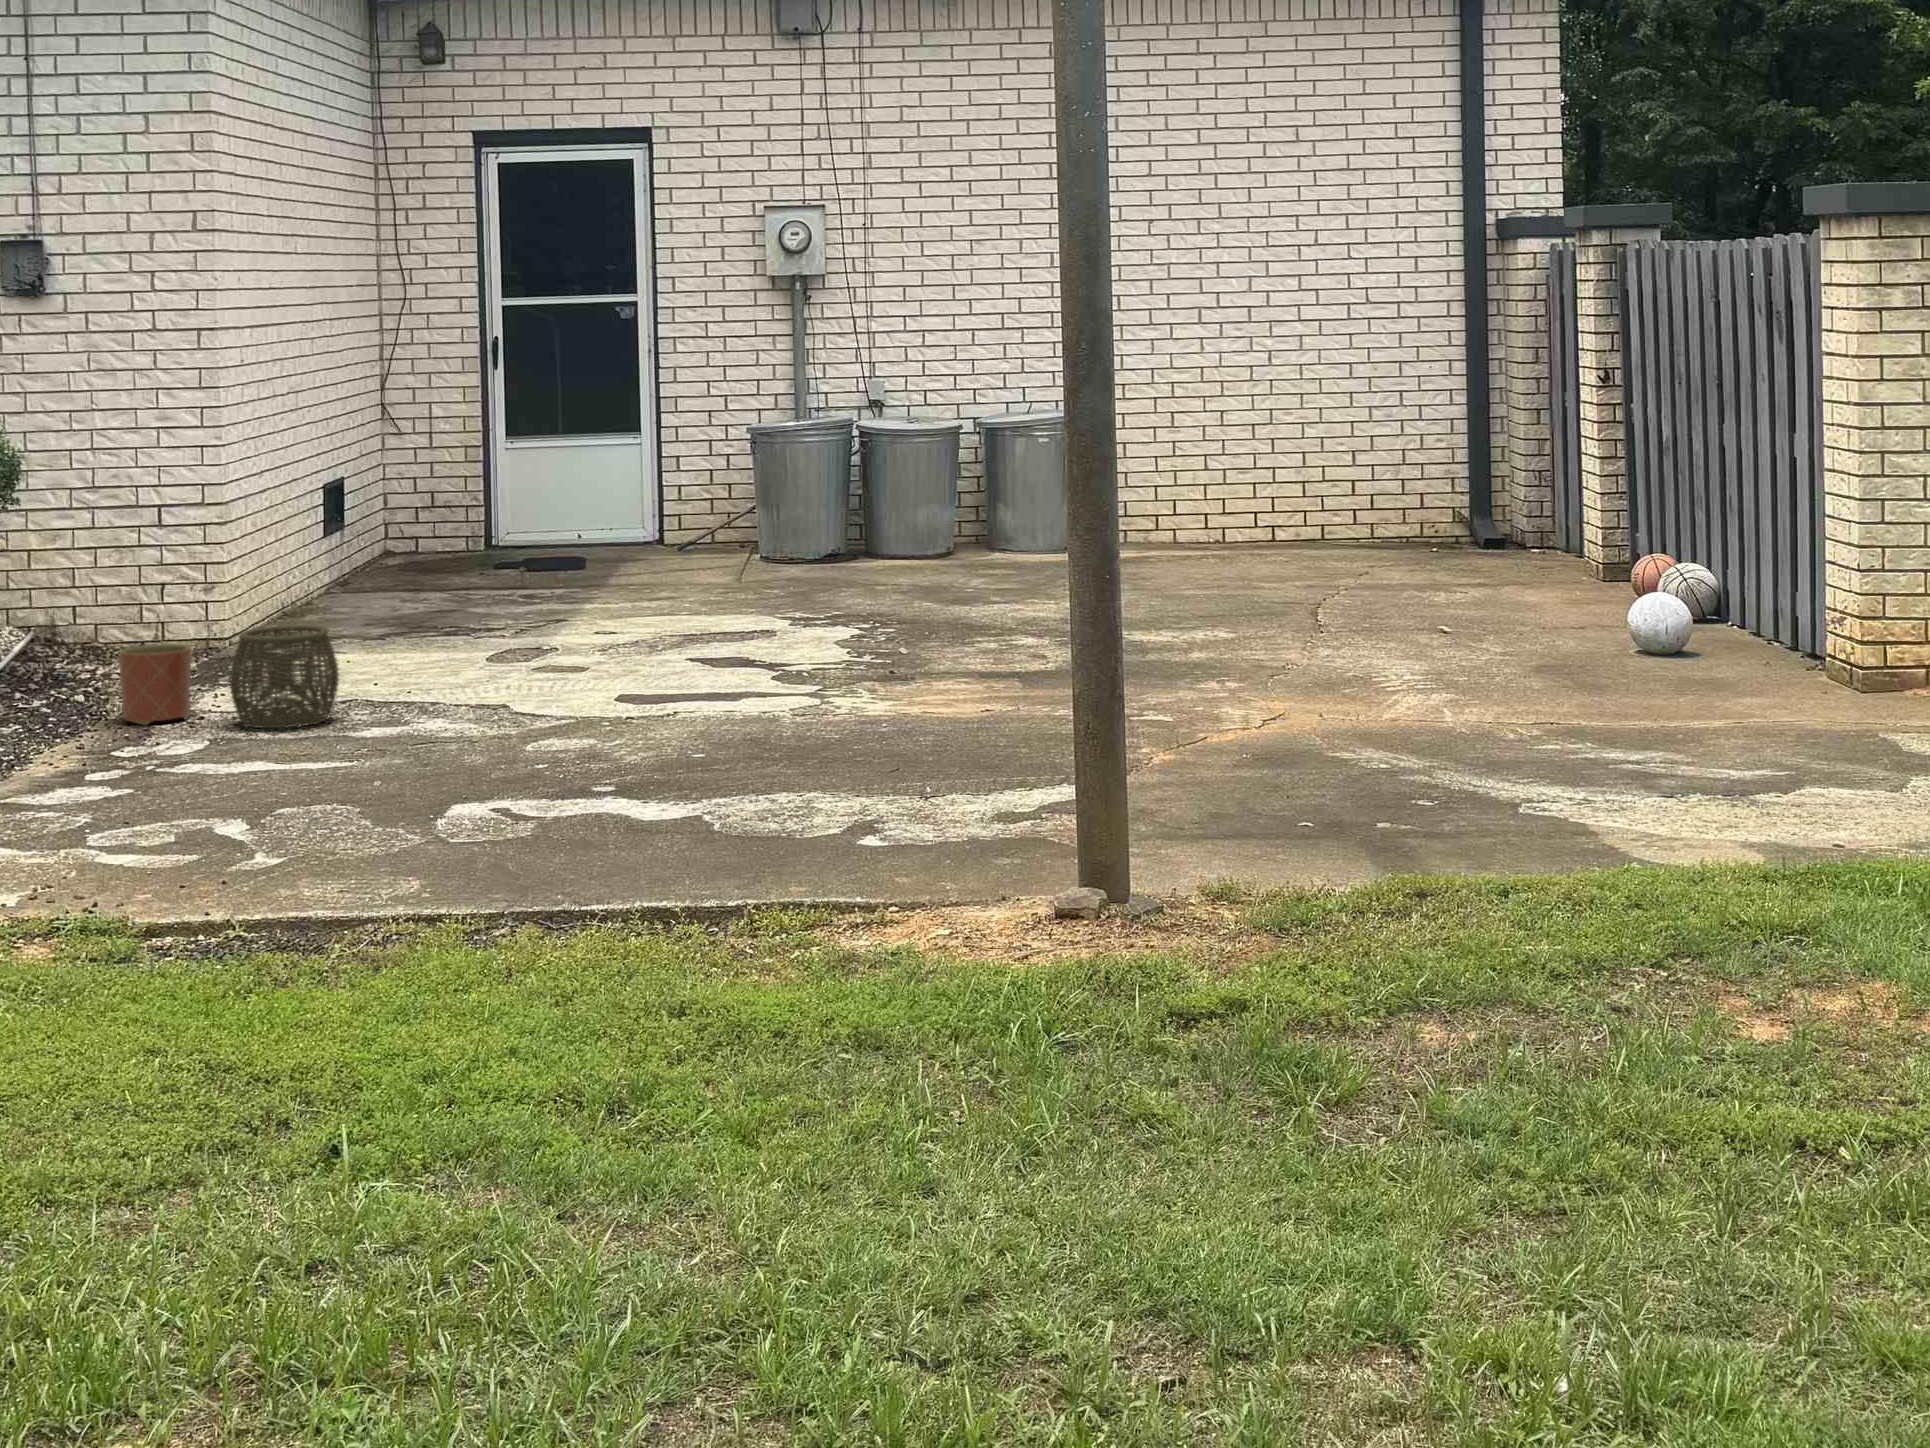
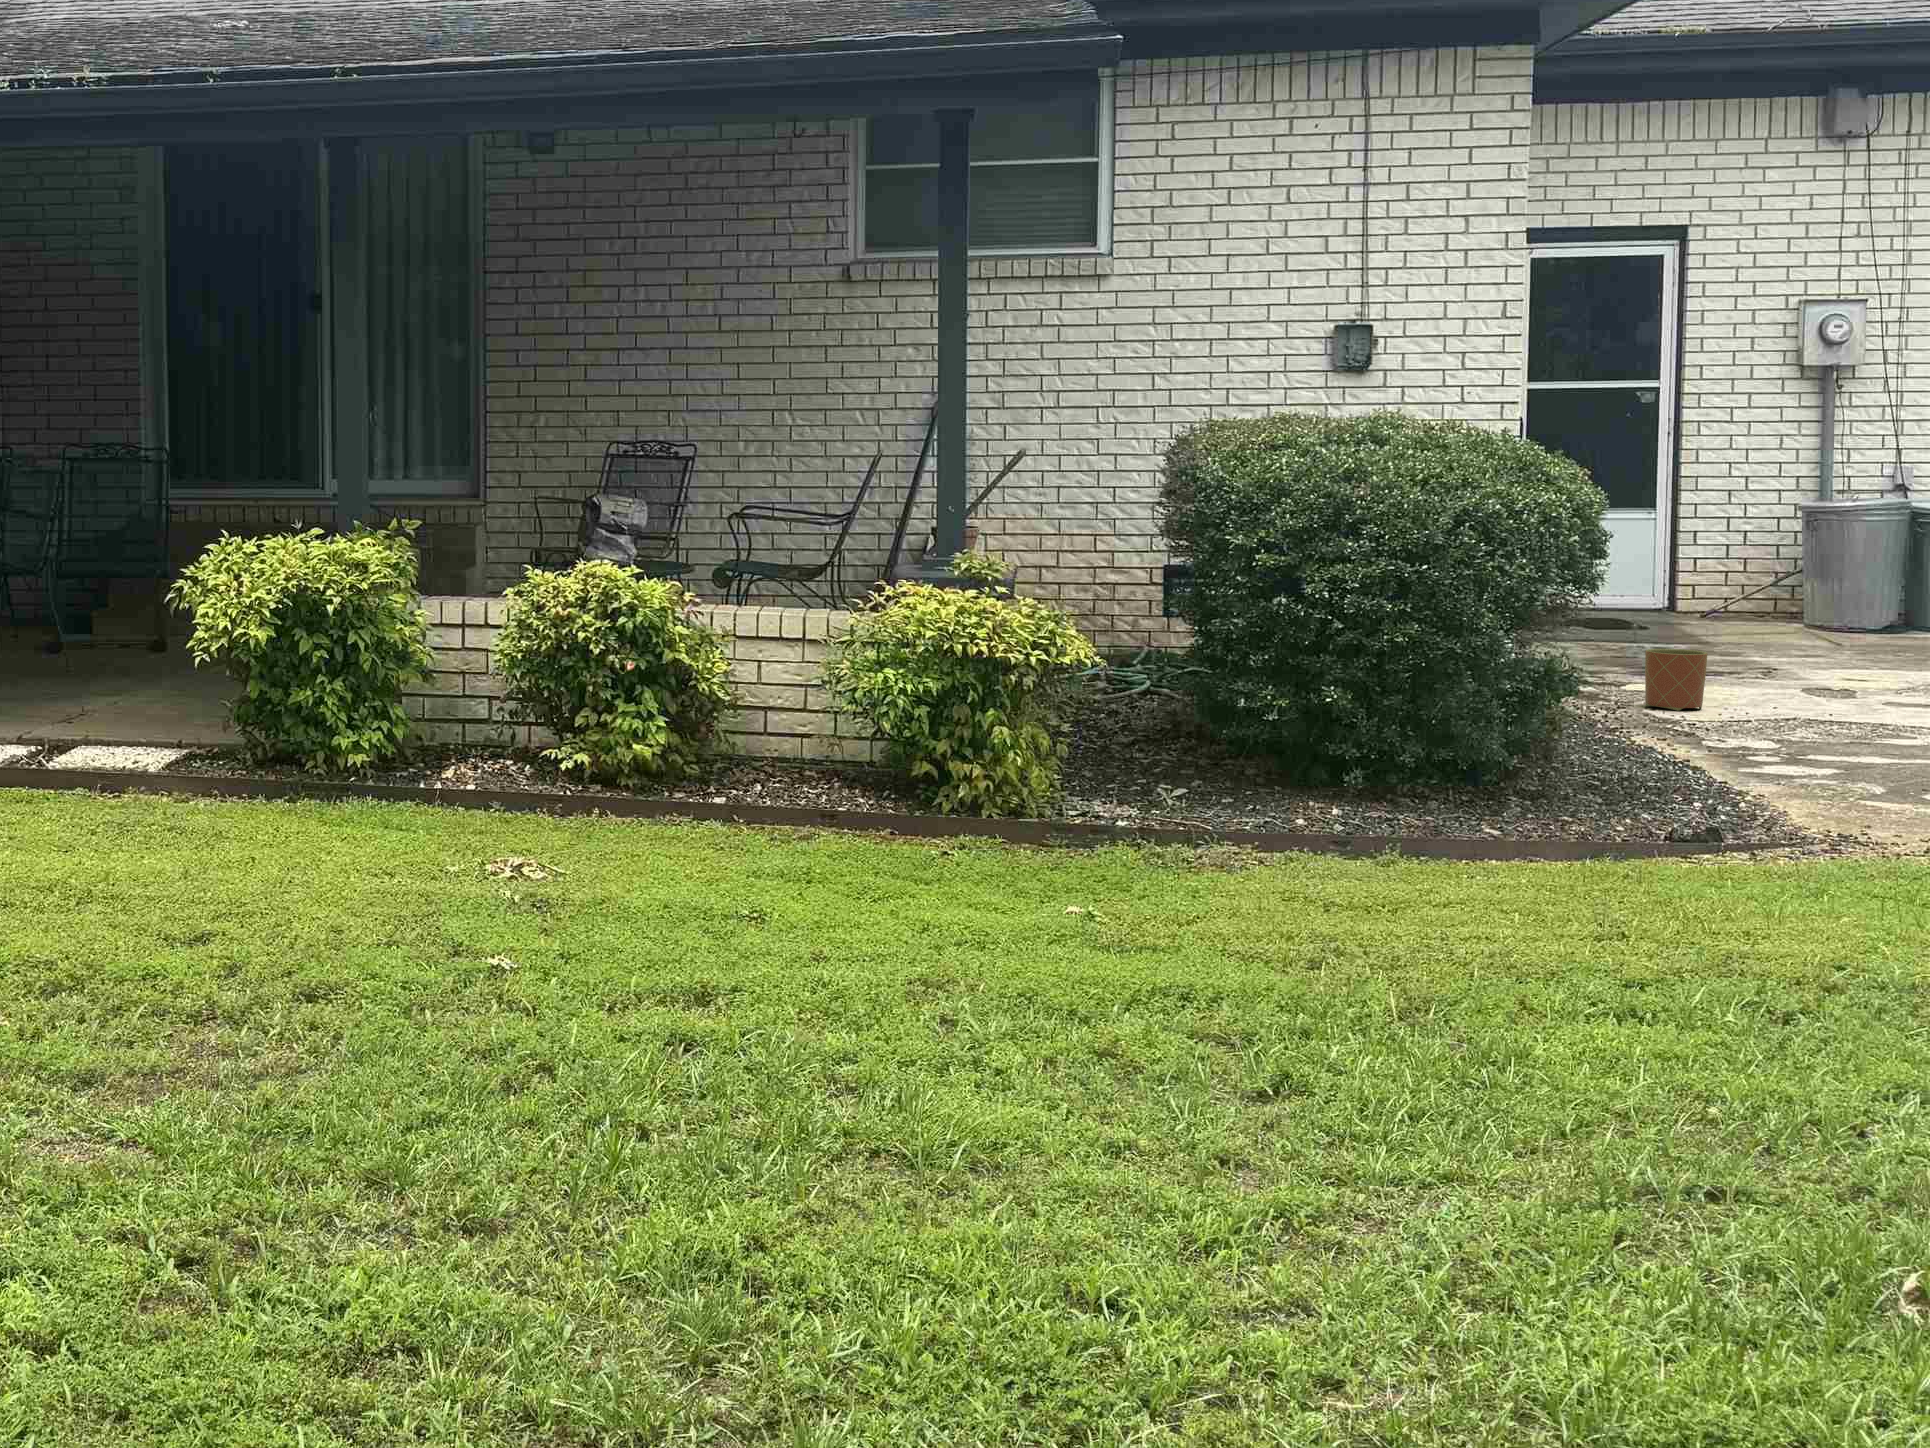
woven basket: present [229,625,340,729] -> none [1754,638,1854,719]

